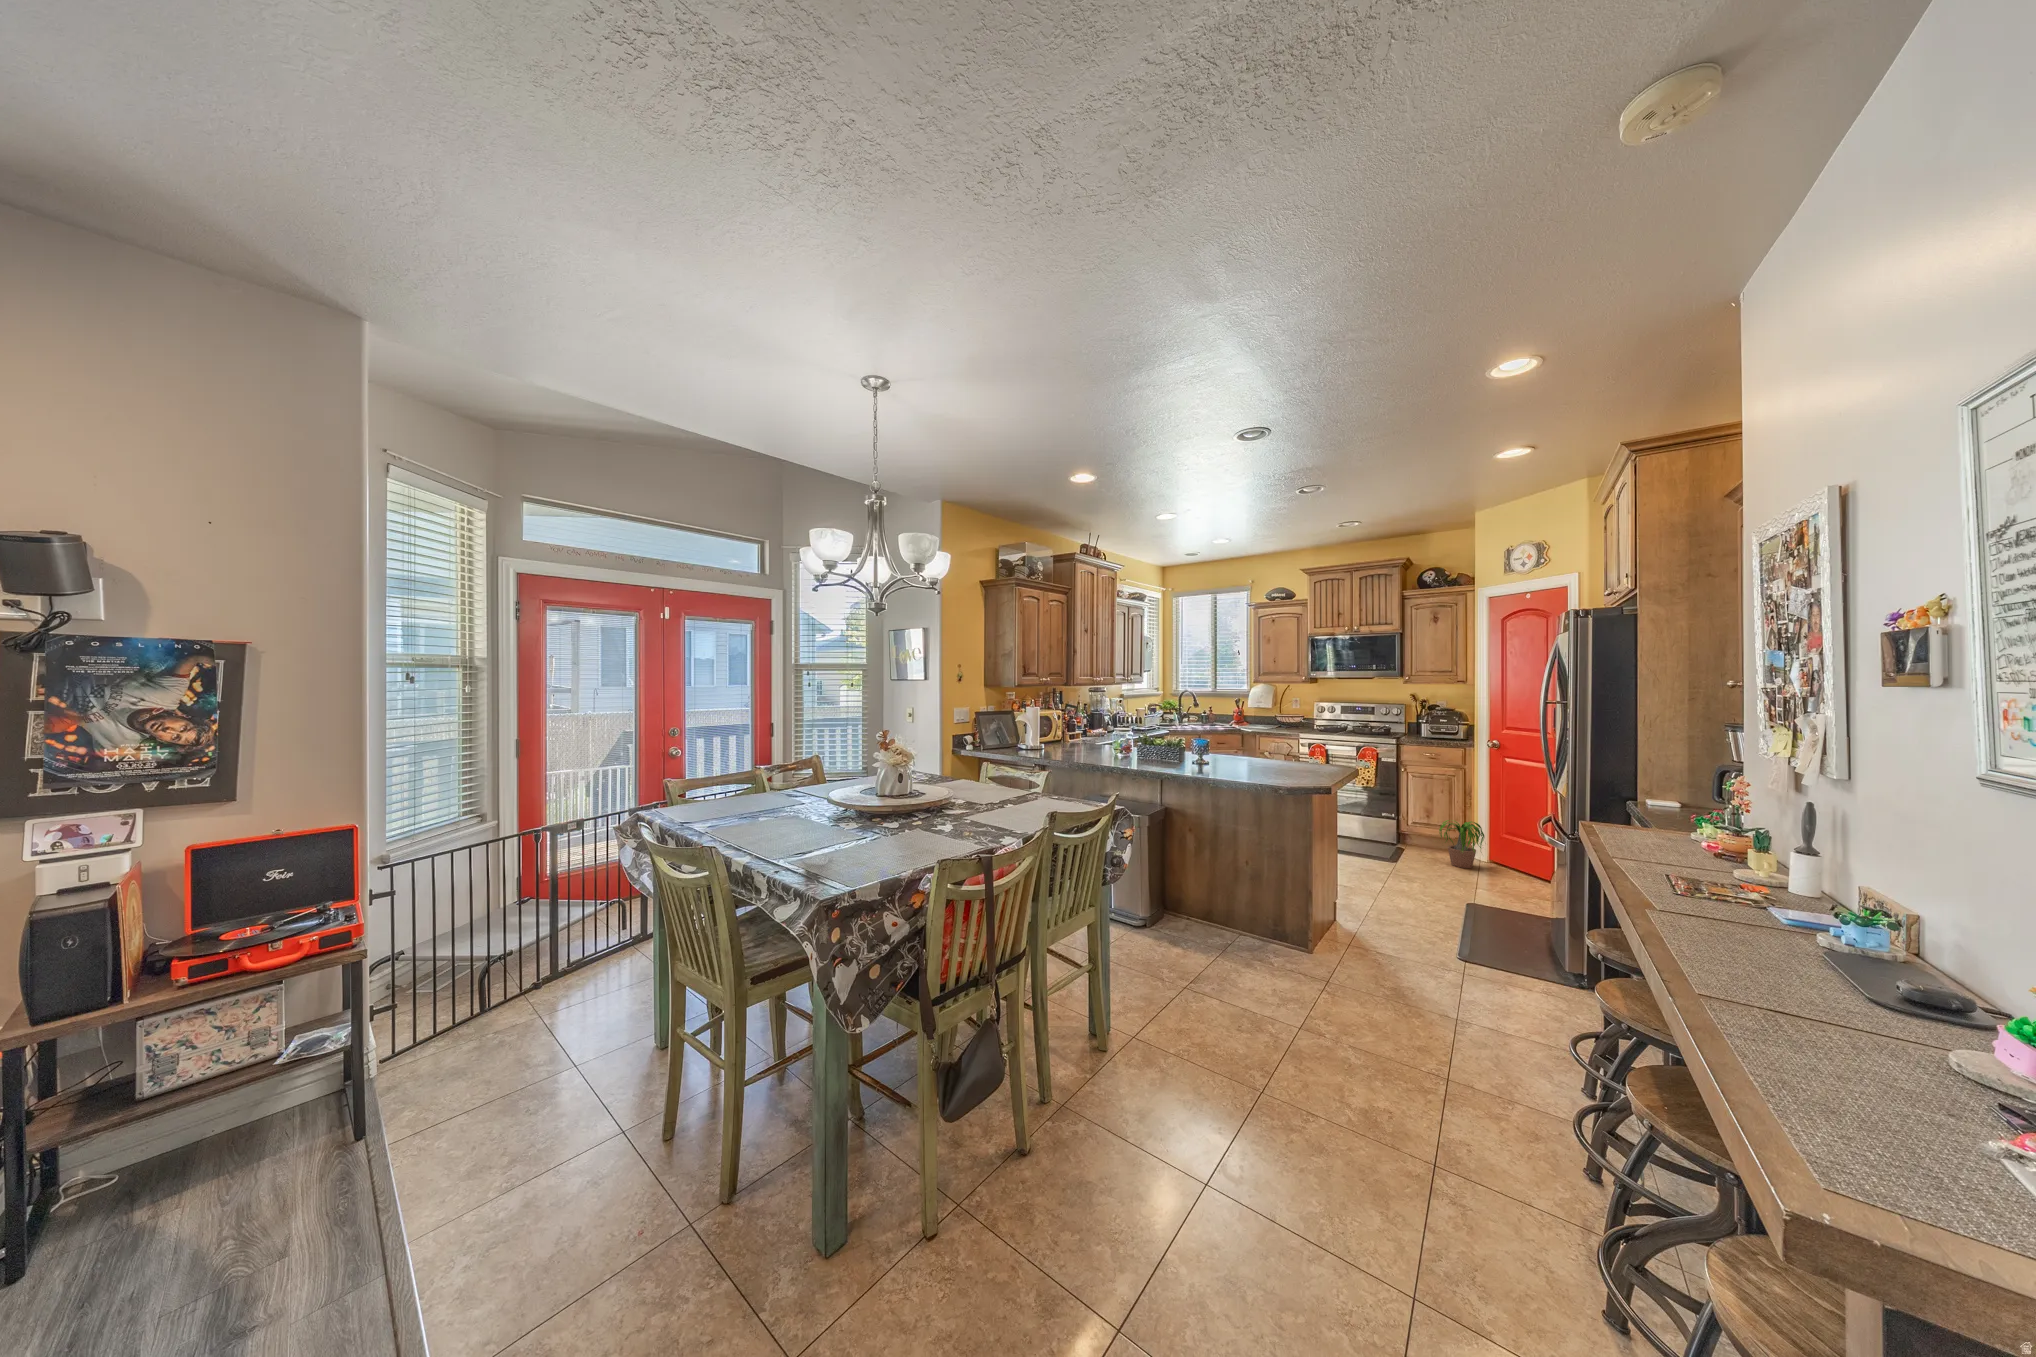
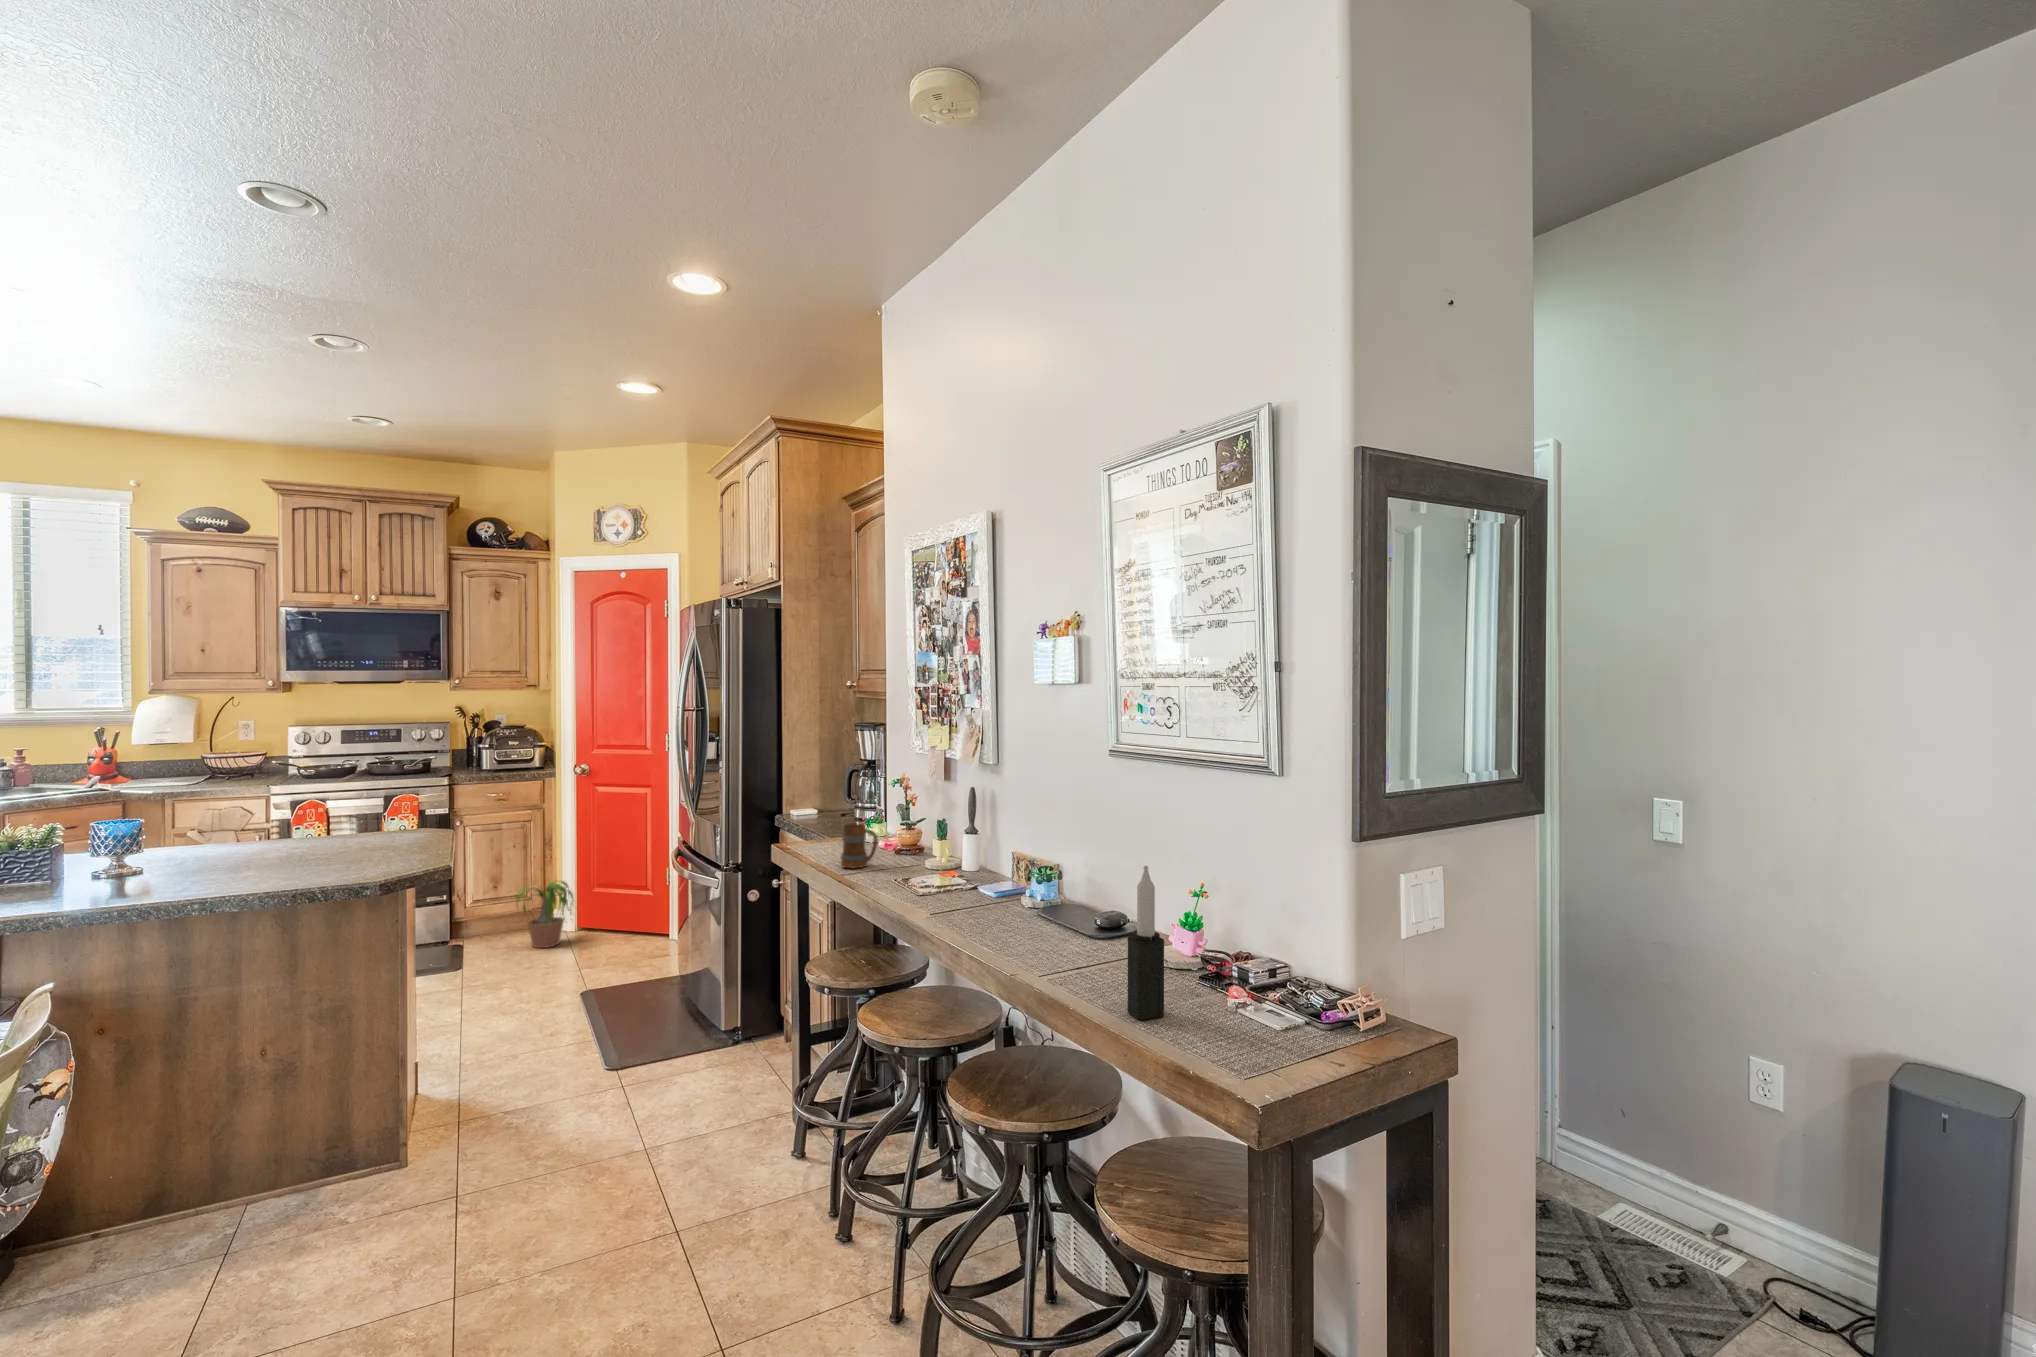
mug: none [1644,814,1695,857] -> present [841,824,877,868]
candle: none [1848,913,1917,1114] -> present [1128,866,1164,1020]

